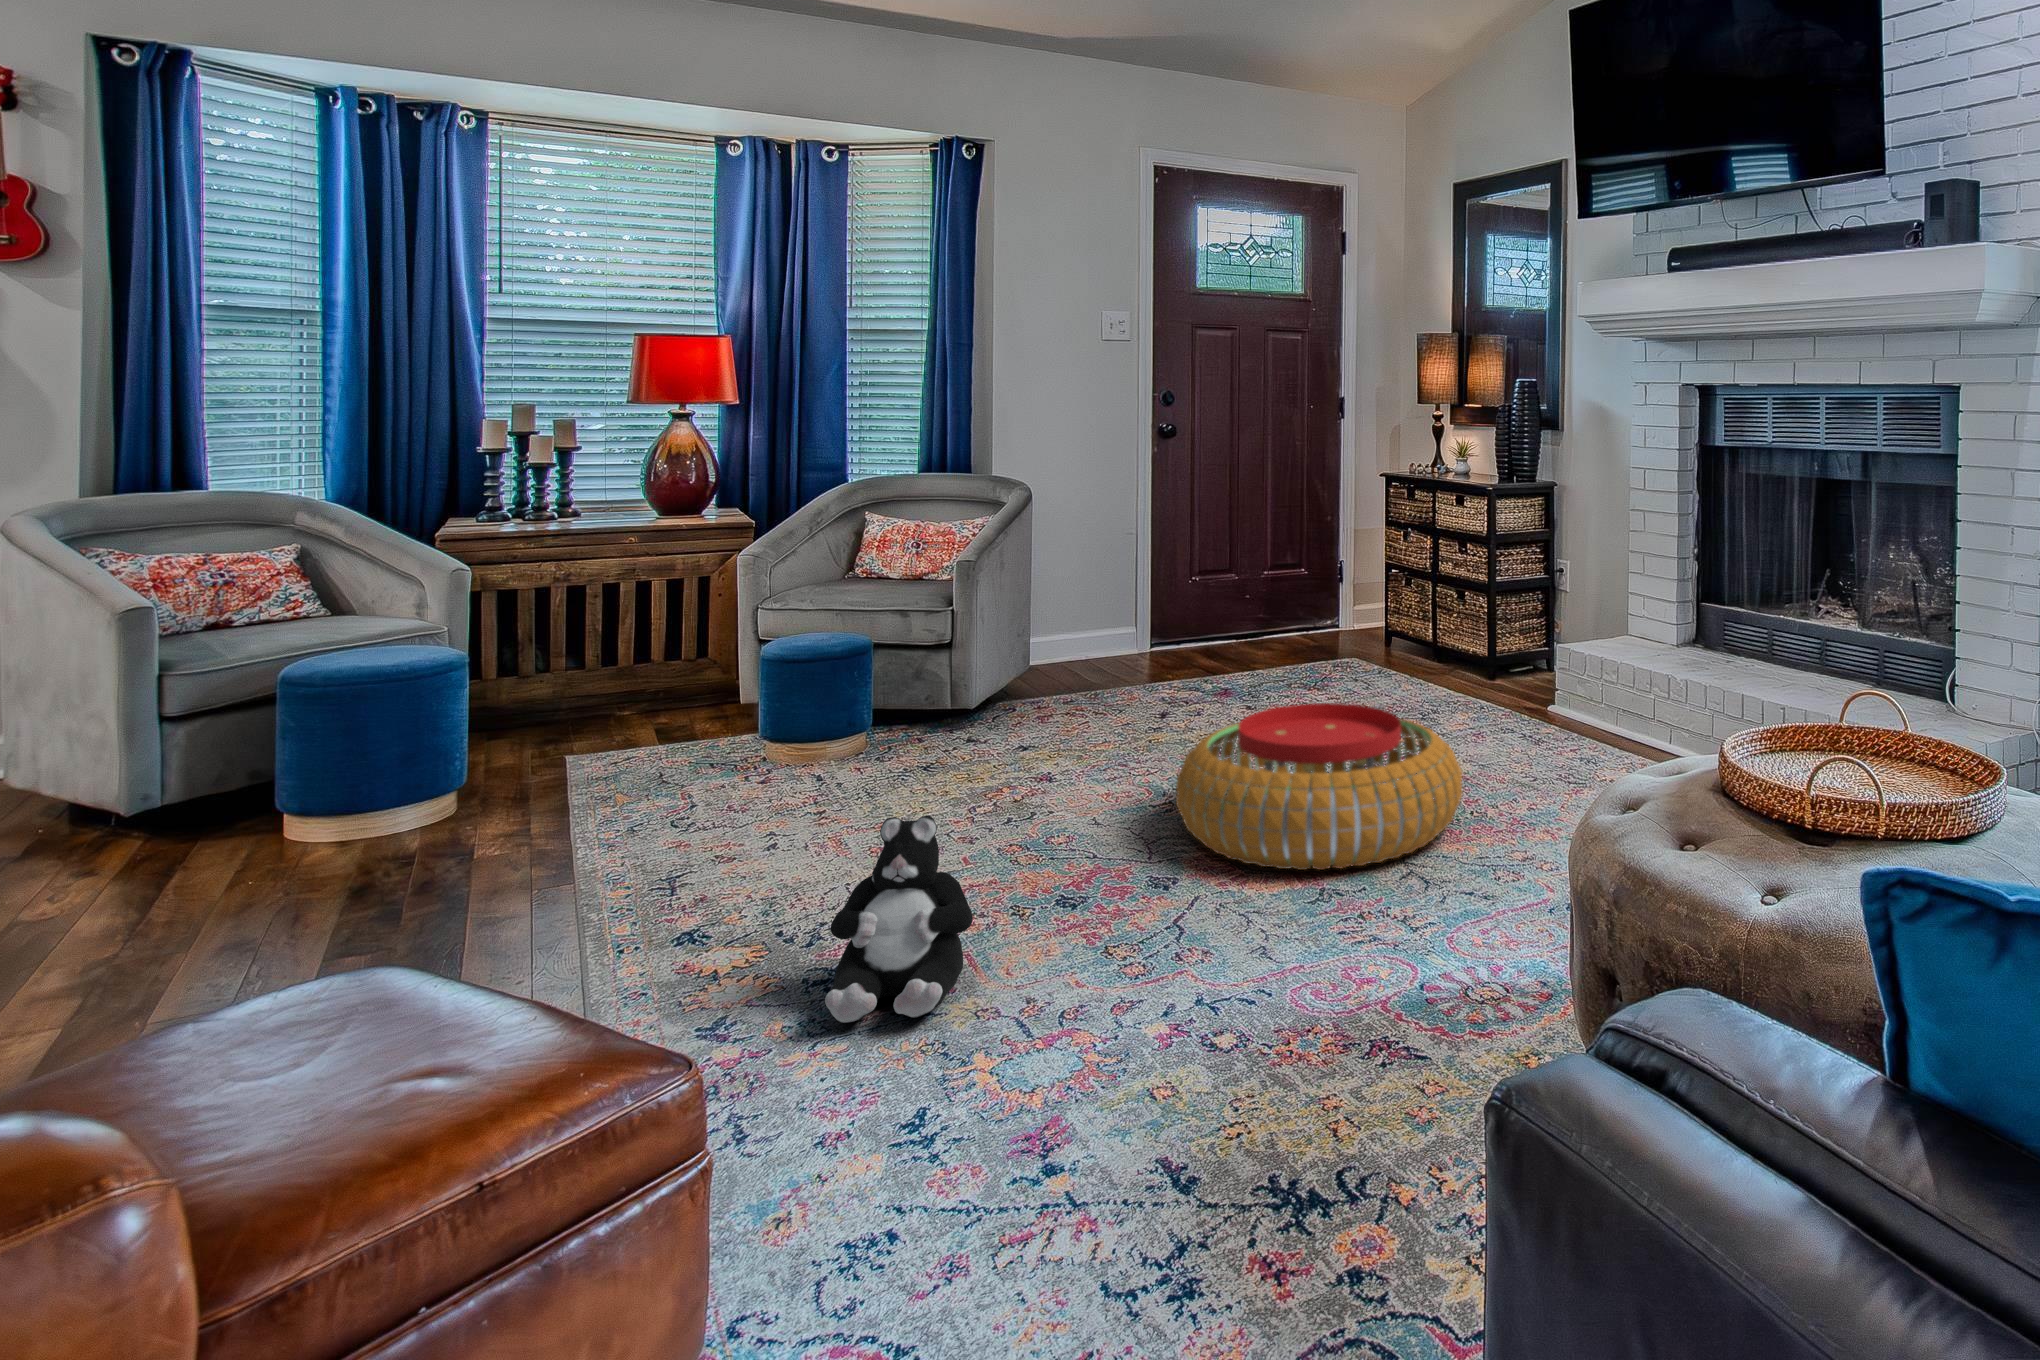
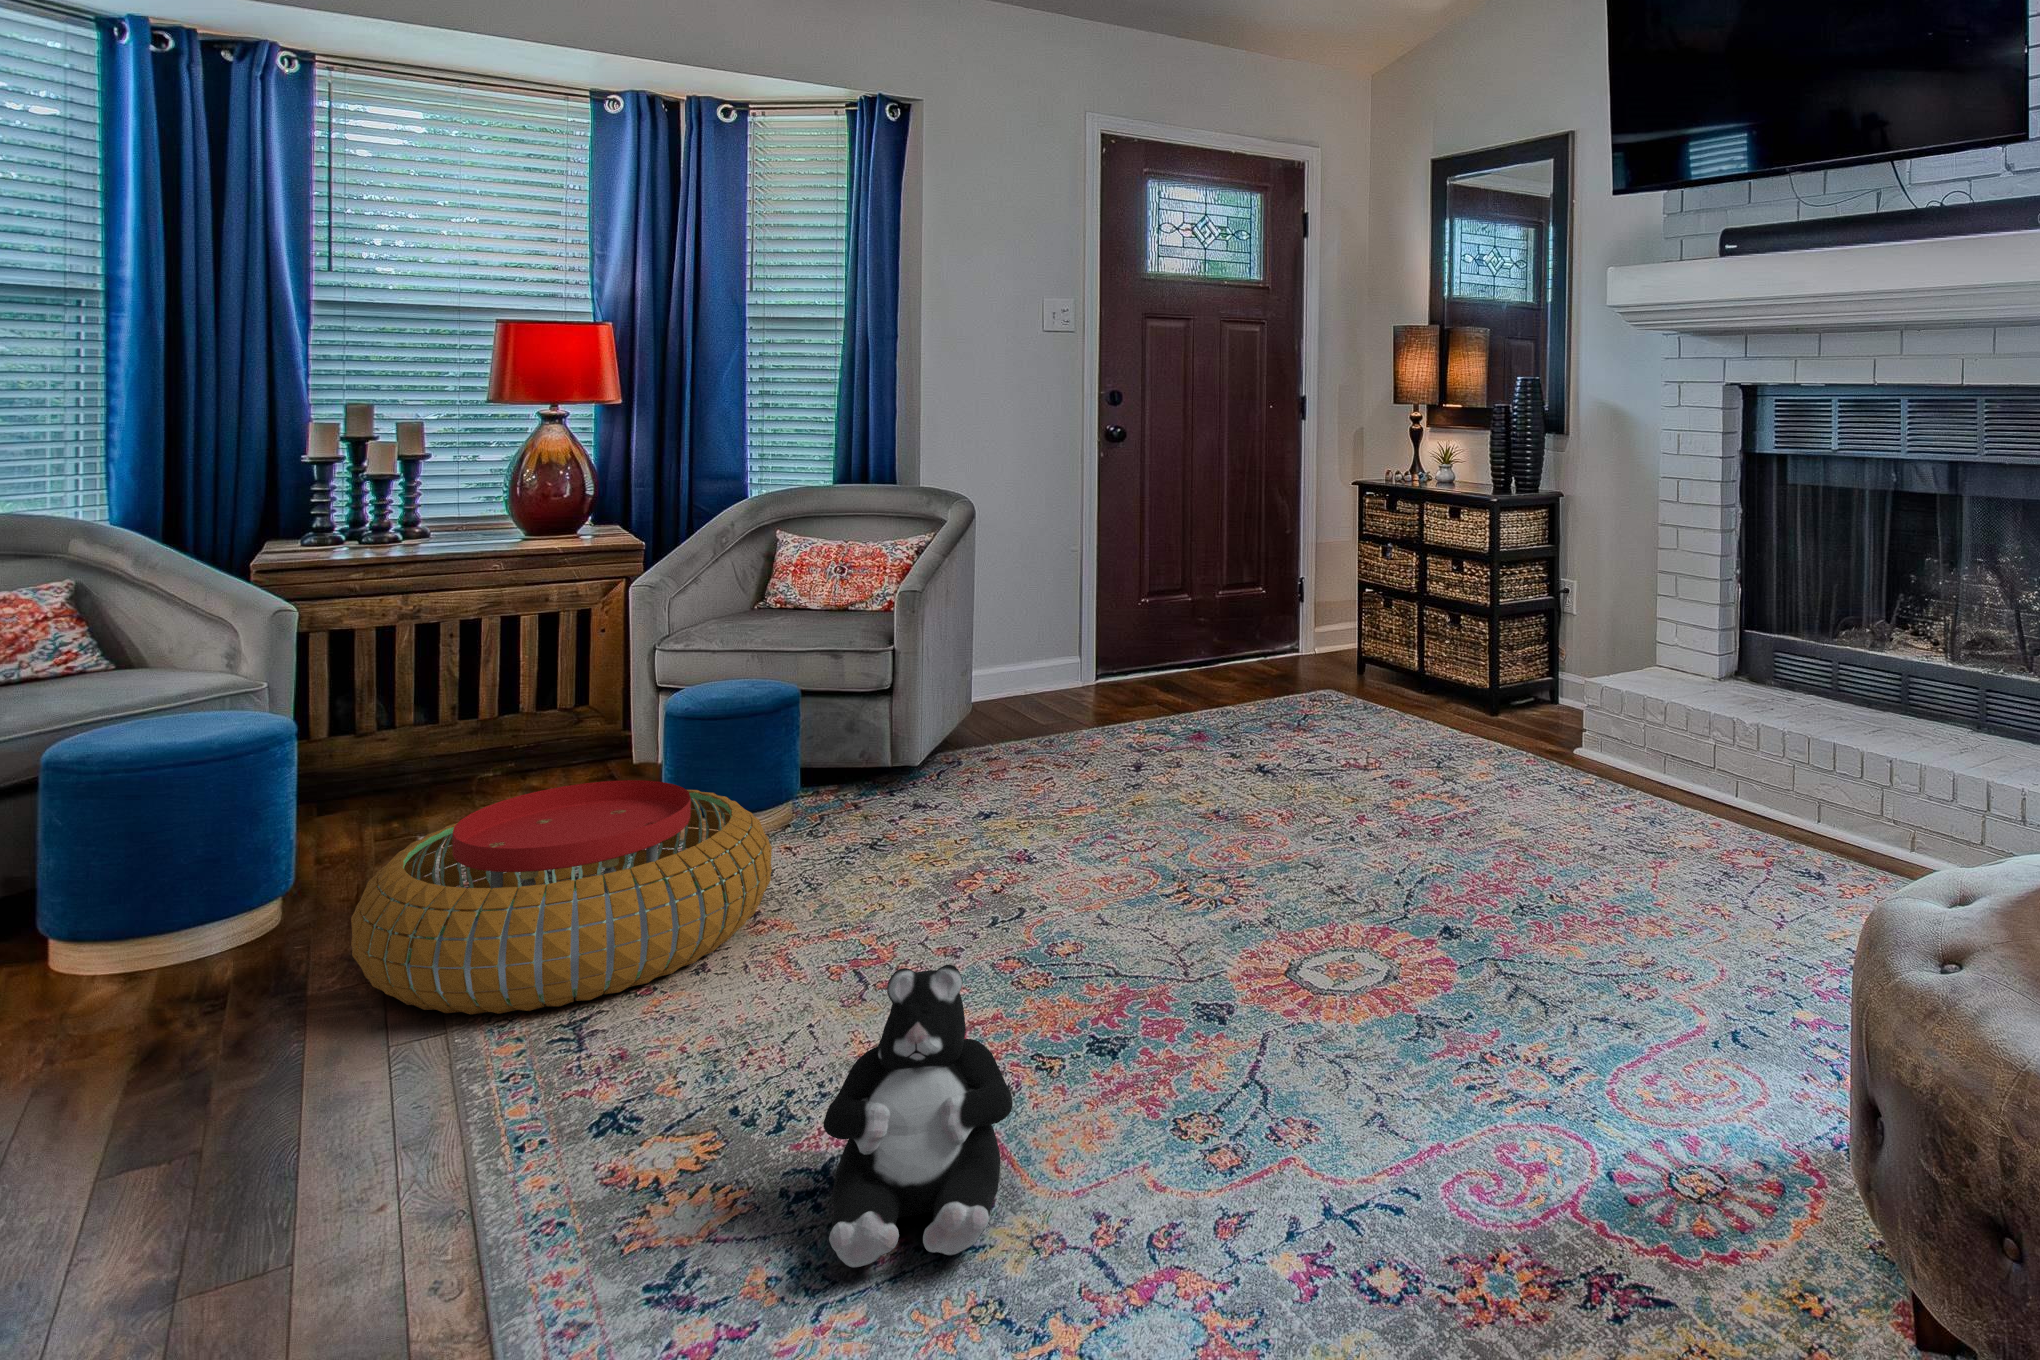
pouf: present [1176,703,1462,870] -> present [351,780,772,1015]

